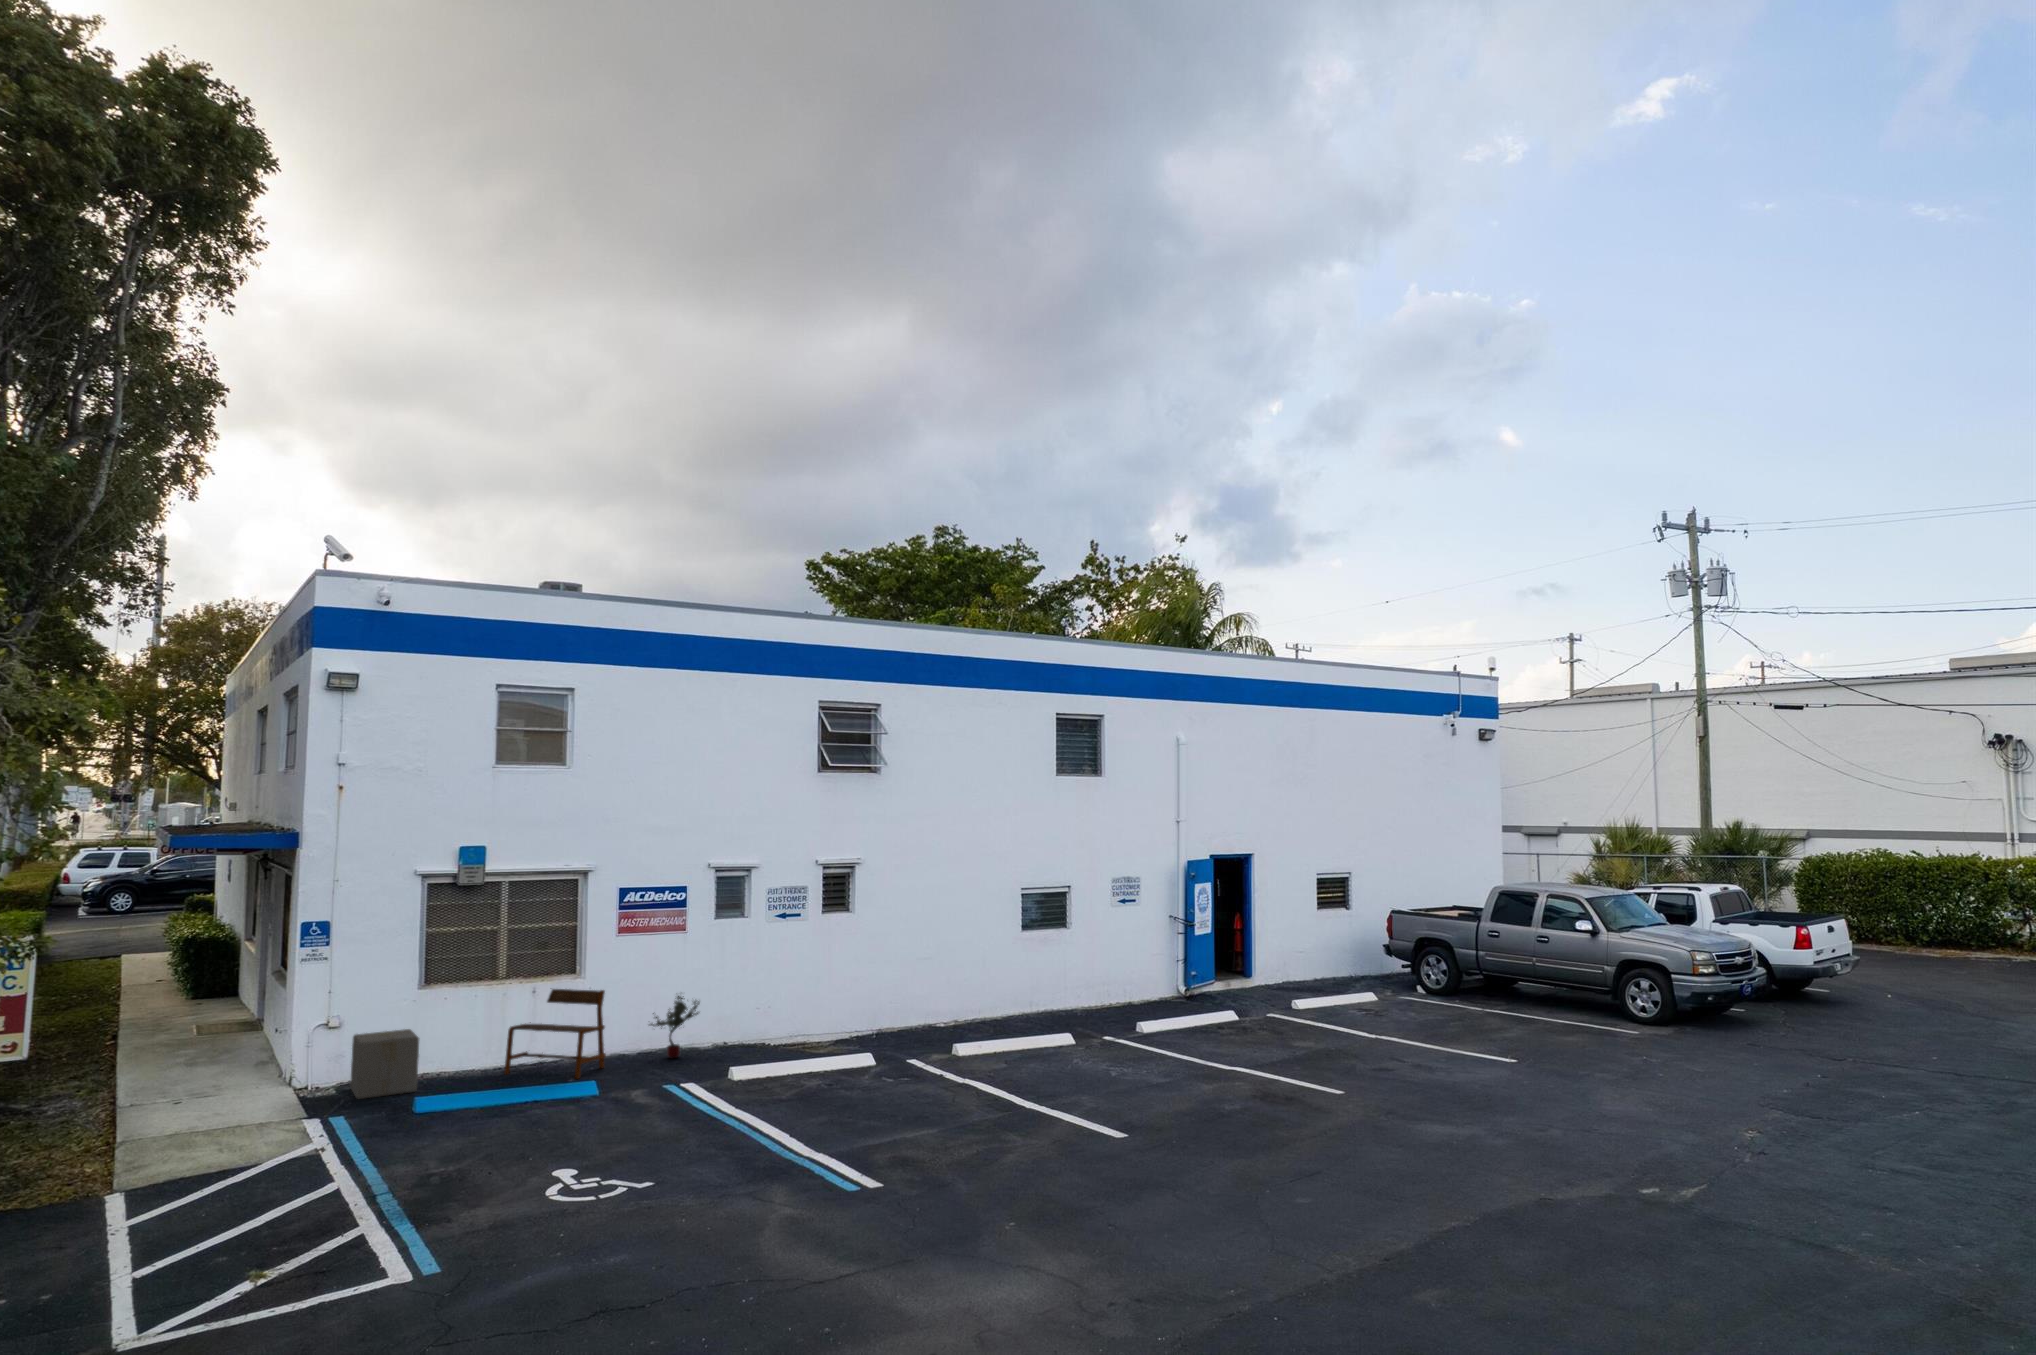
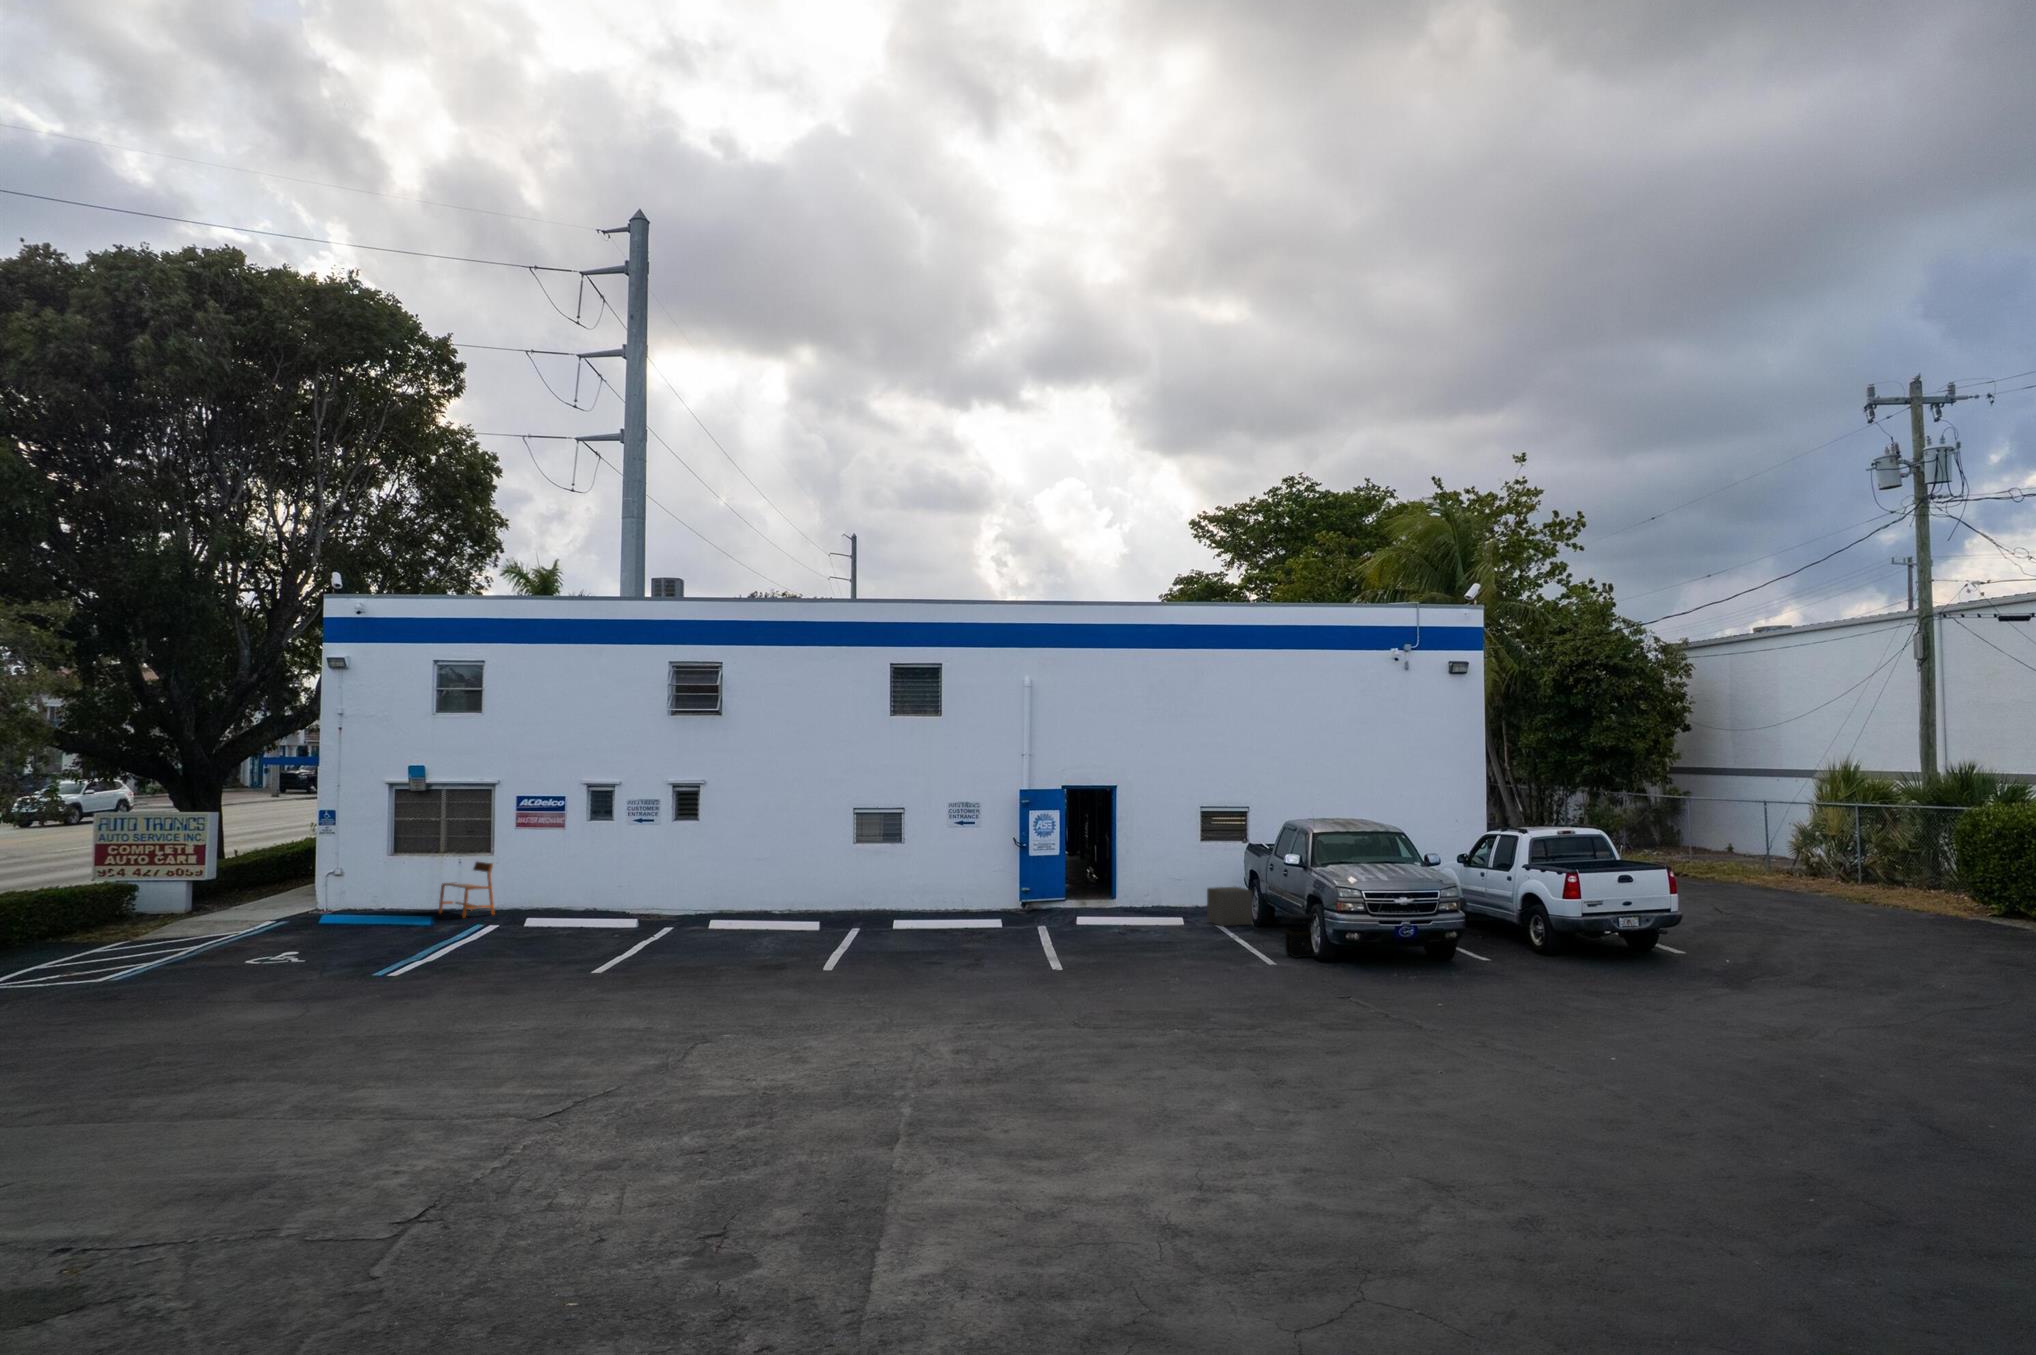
toolbox: none [1620,981,1663,1028] -> present [1285,914,1314,958]
potted tree: present [650,996,700,1059] -> none [529,869,566,914]
cardboard box: present [350,1029,419,1099] -> present [1207,887,1253,926]

